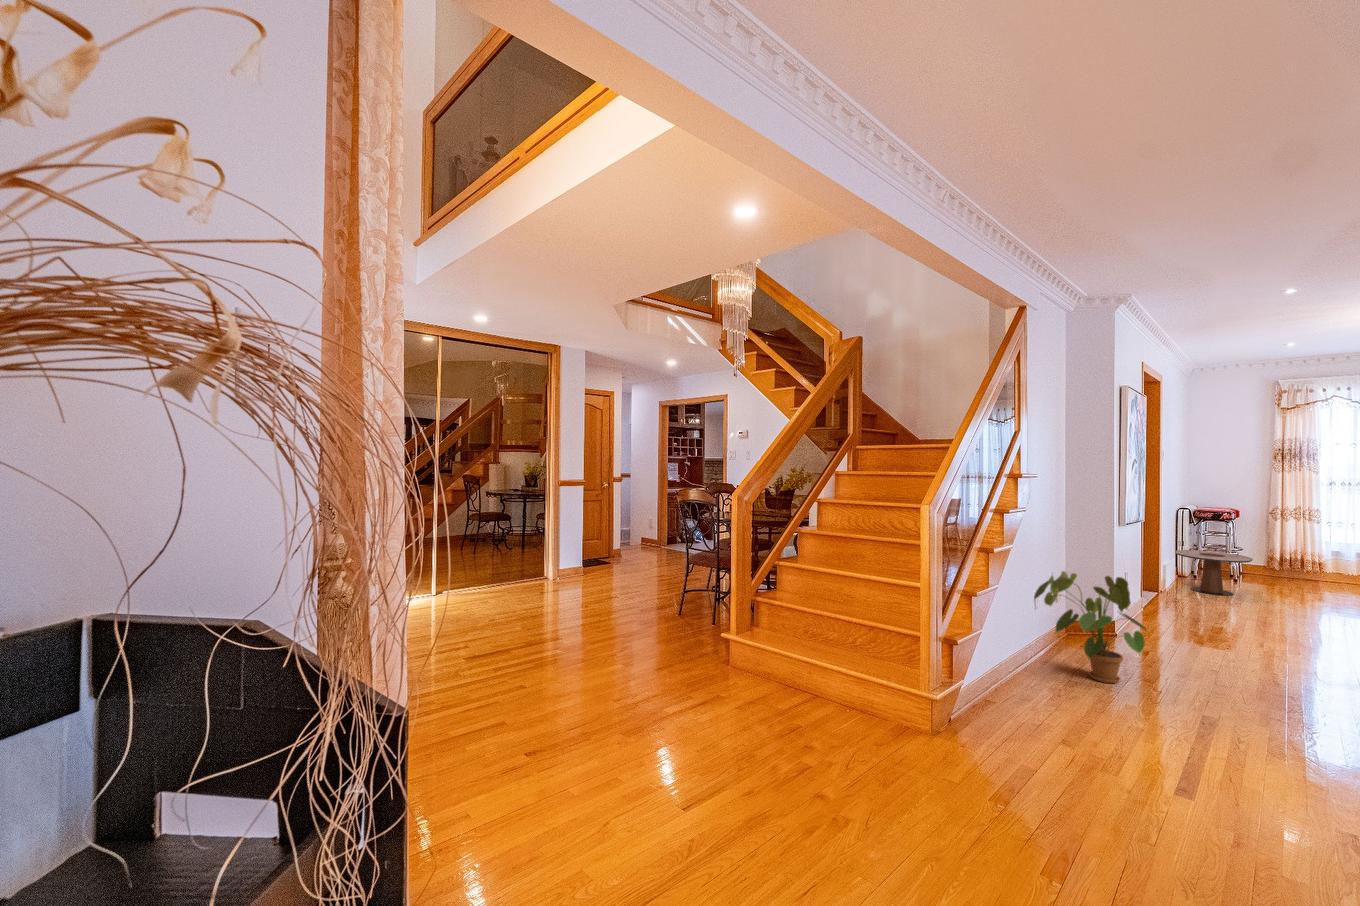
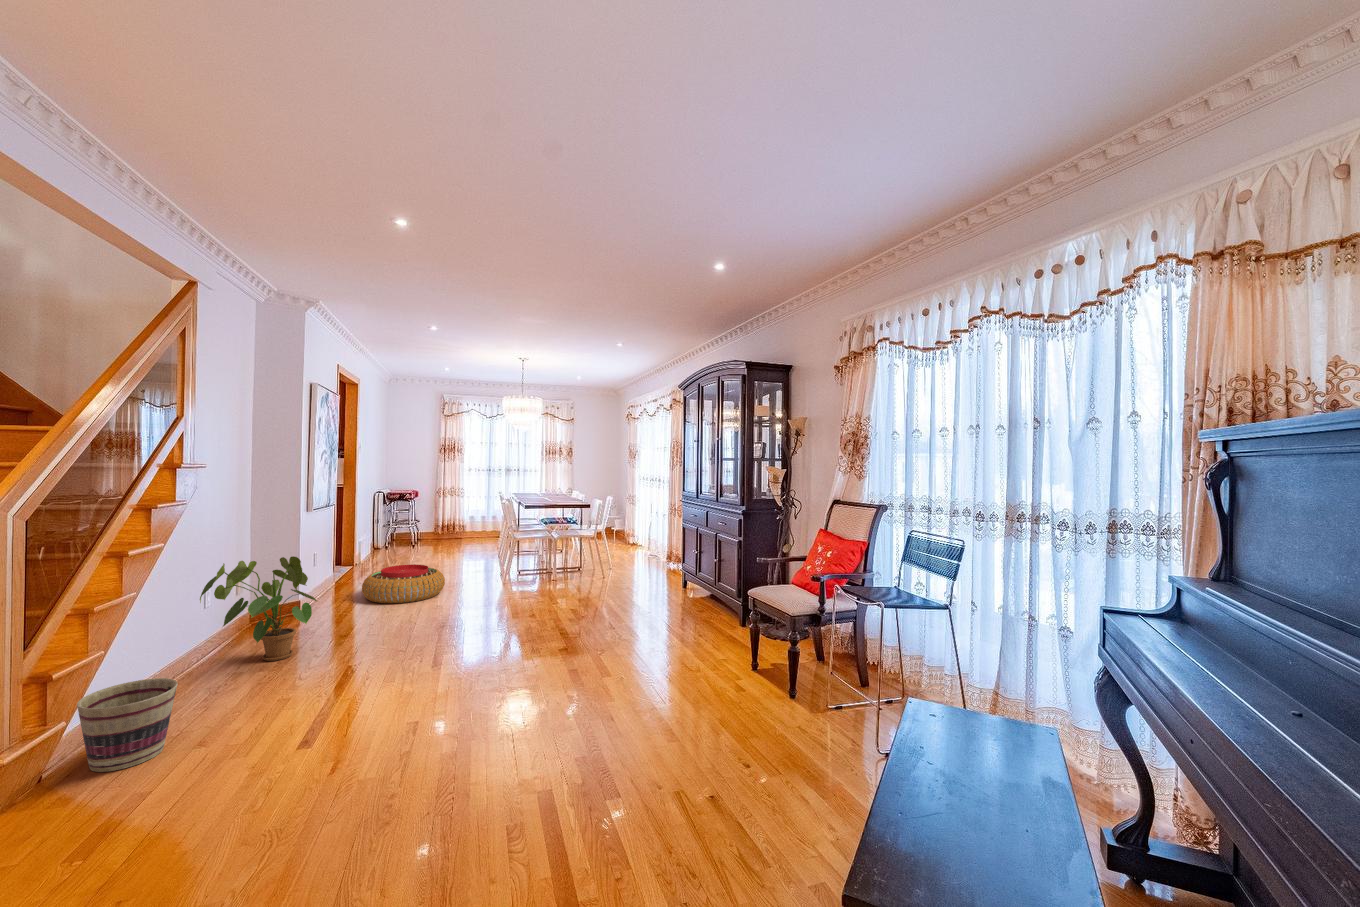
side table: present [1175,550,1253,595] -> none [370,525,421,559]
pouf: none [1183,607,1315,664] -> present [362,564,445,603]
basket: none [974,662,1041,737] -> present [77,678,178,772]

